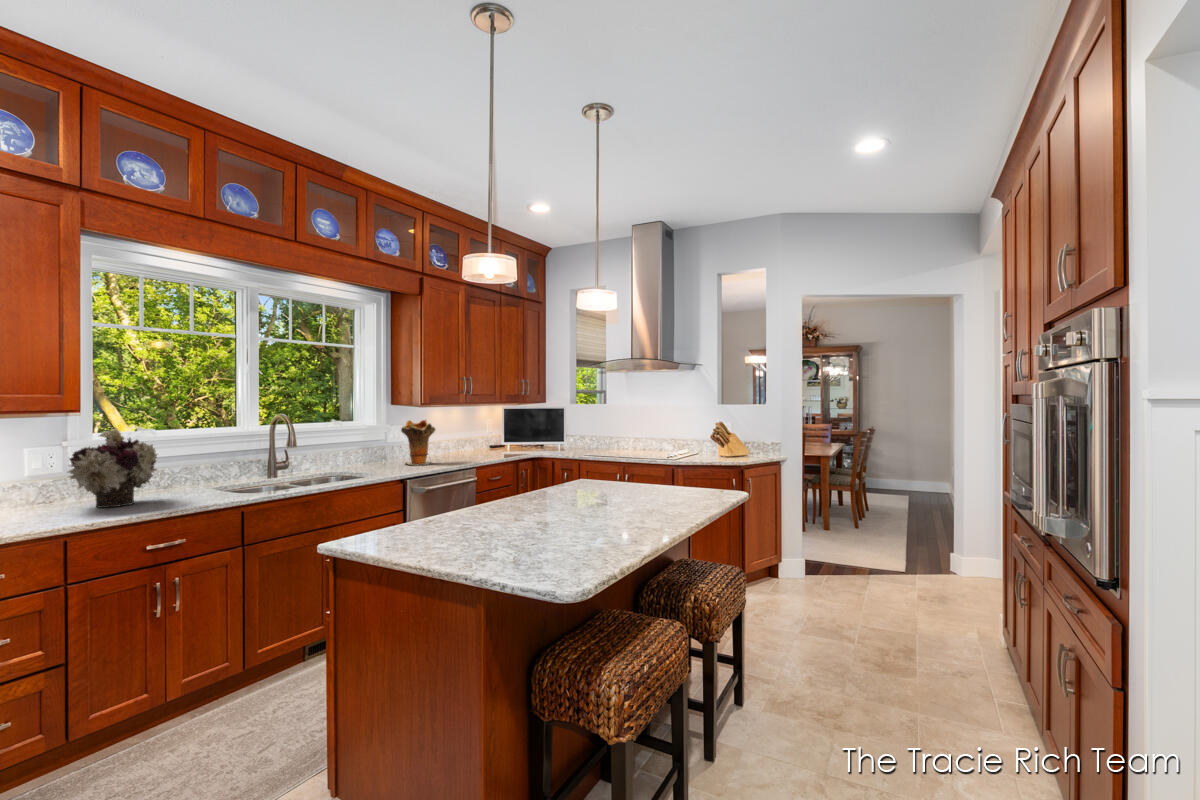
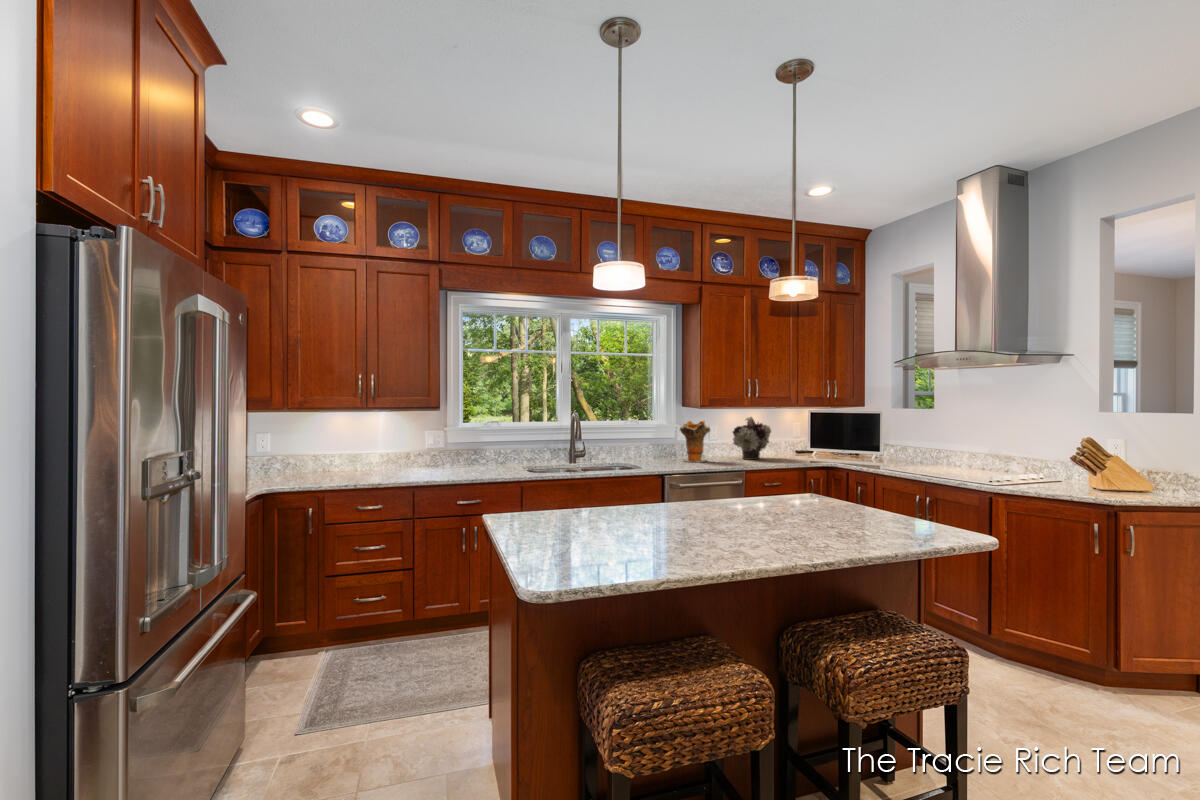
flower arrangement: present [68,429,157,508] -> present [733,417,771,460]

